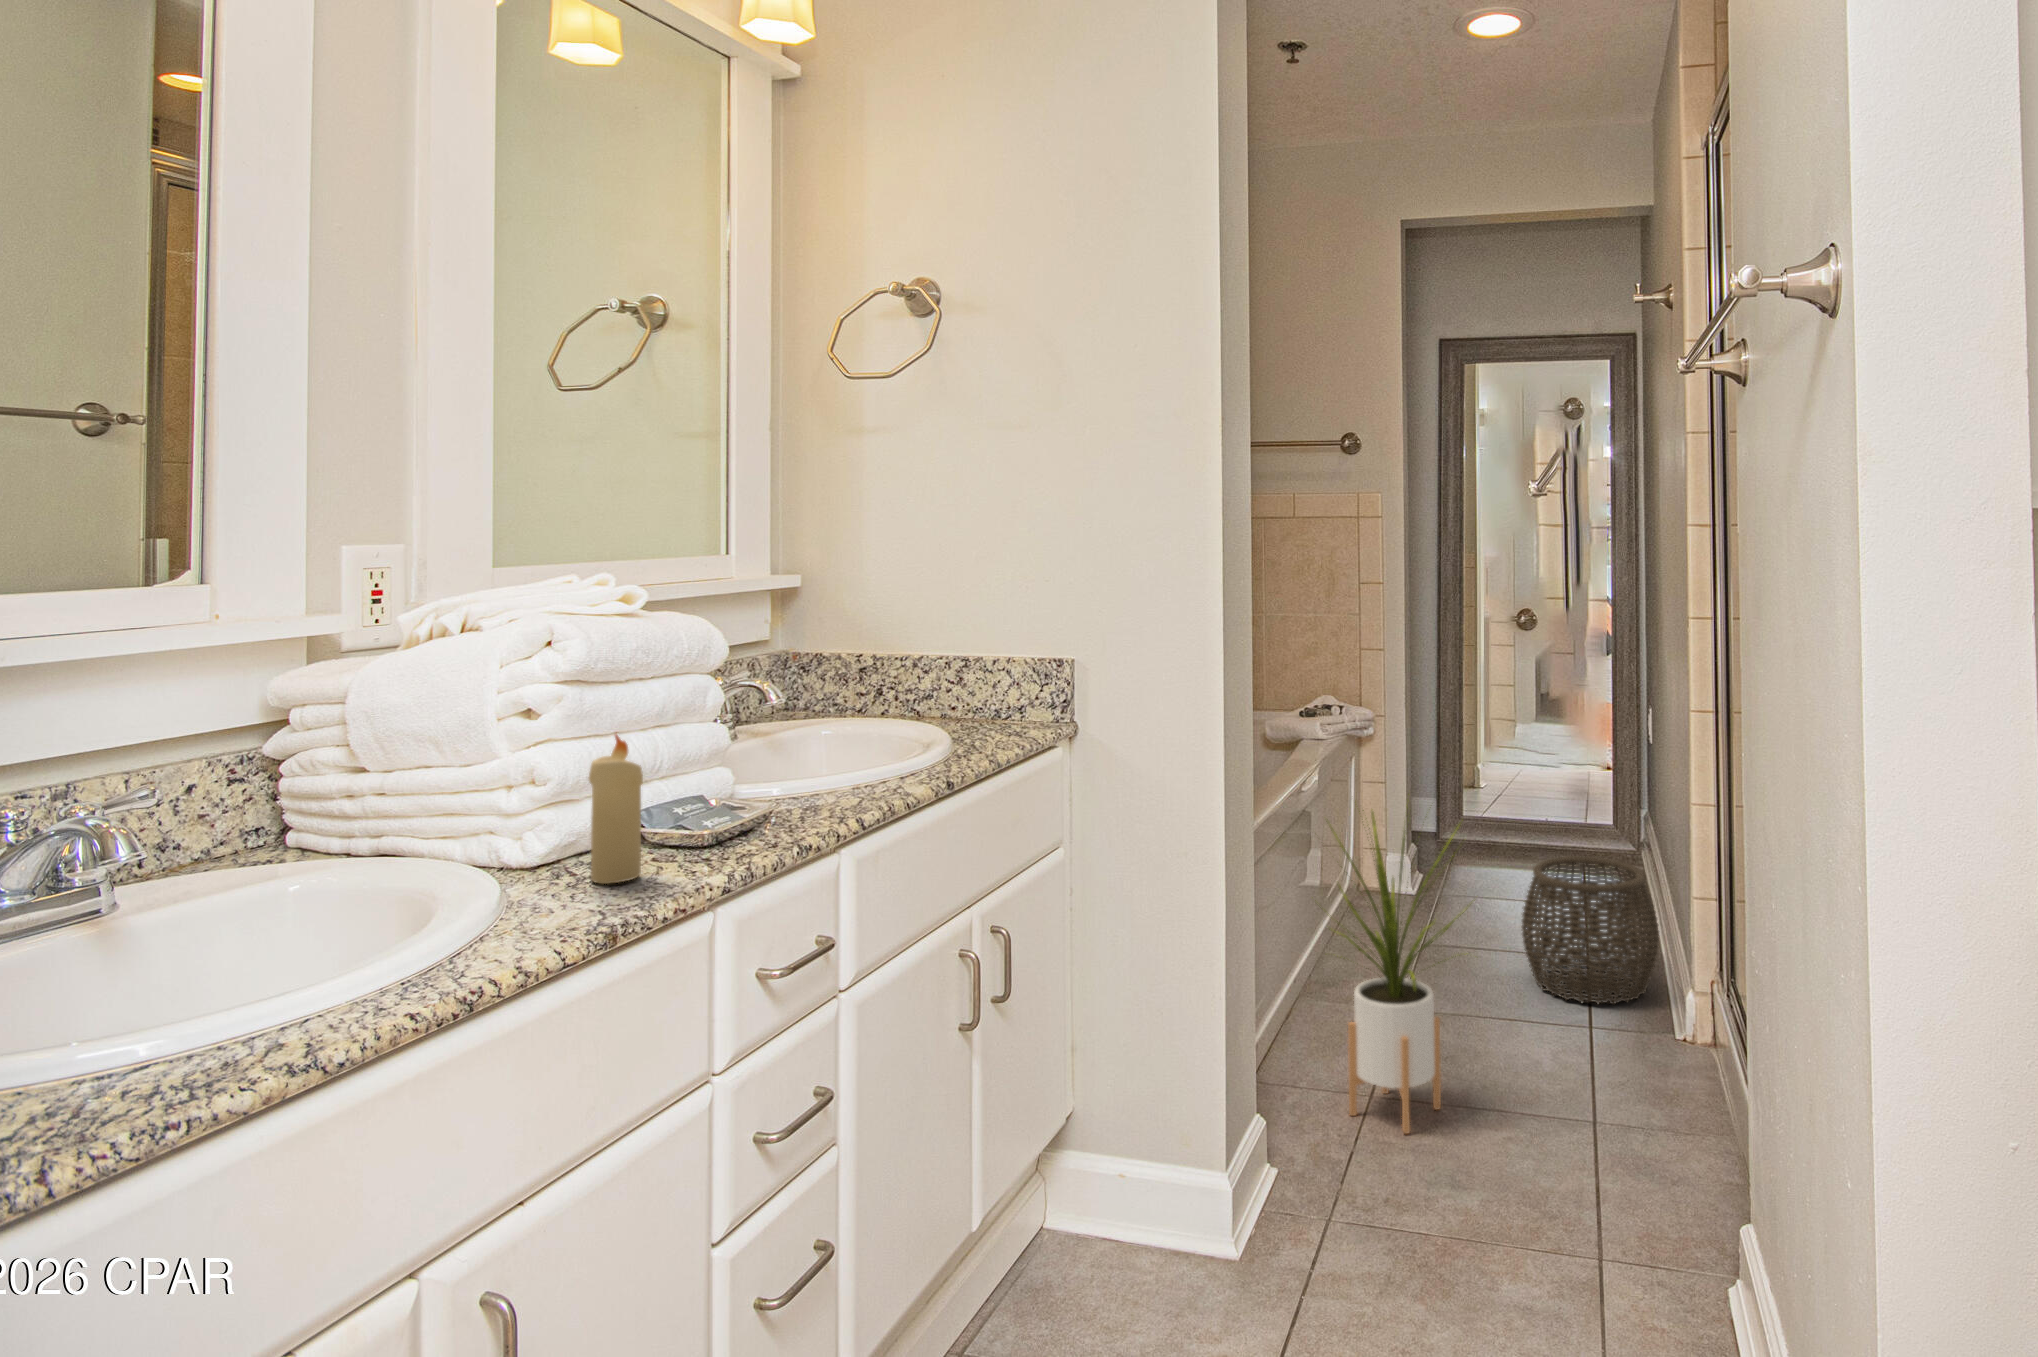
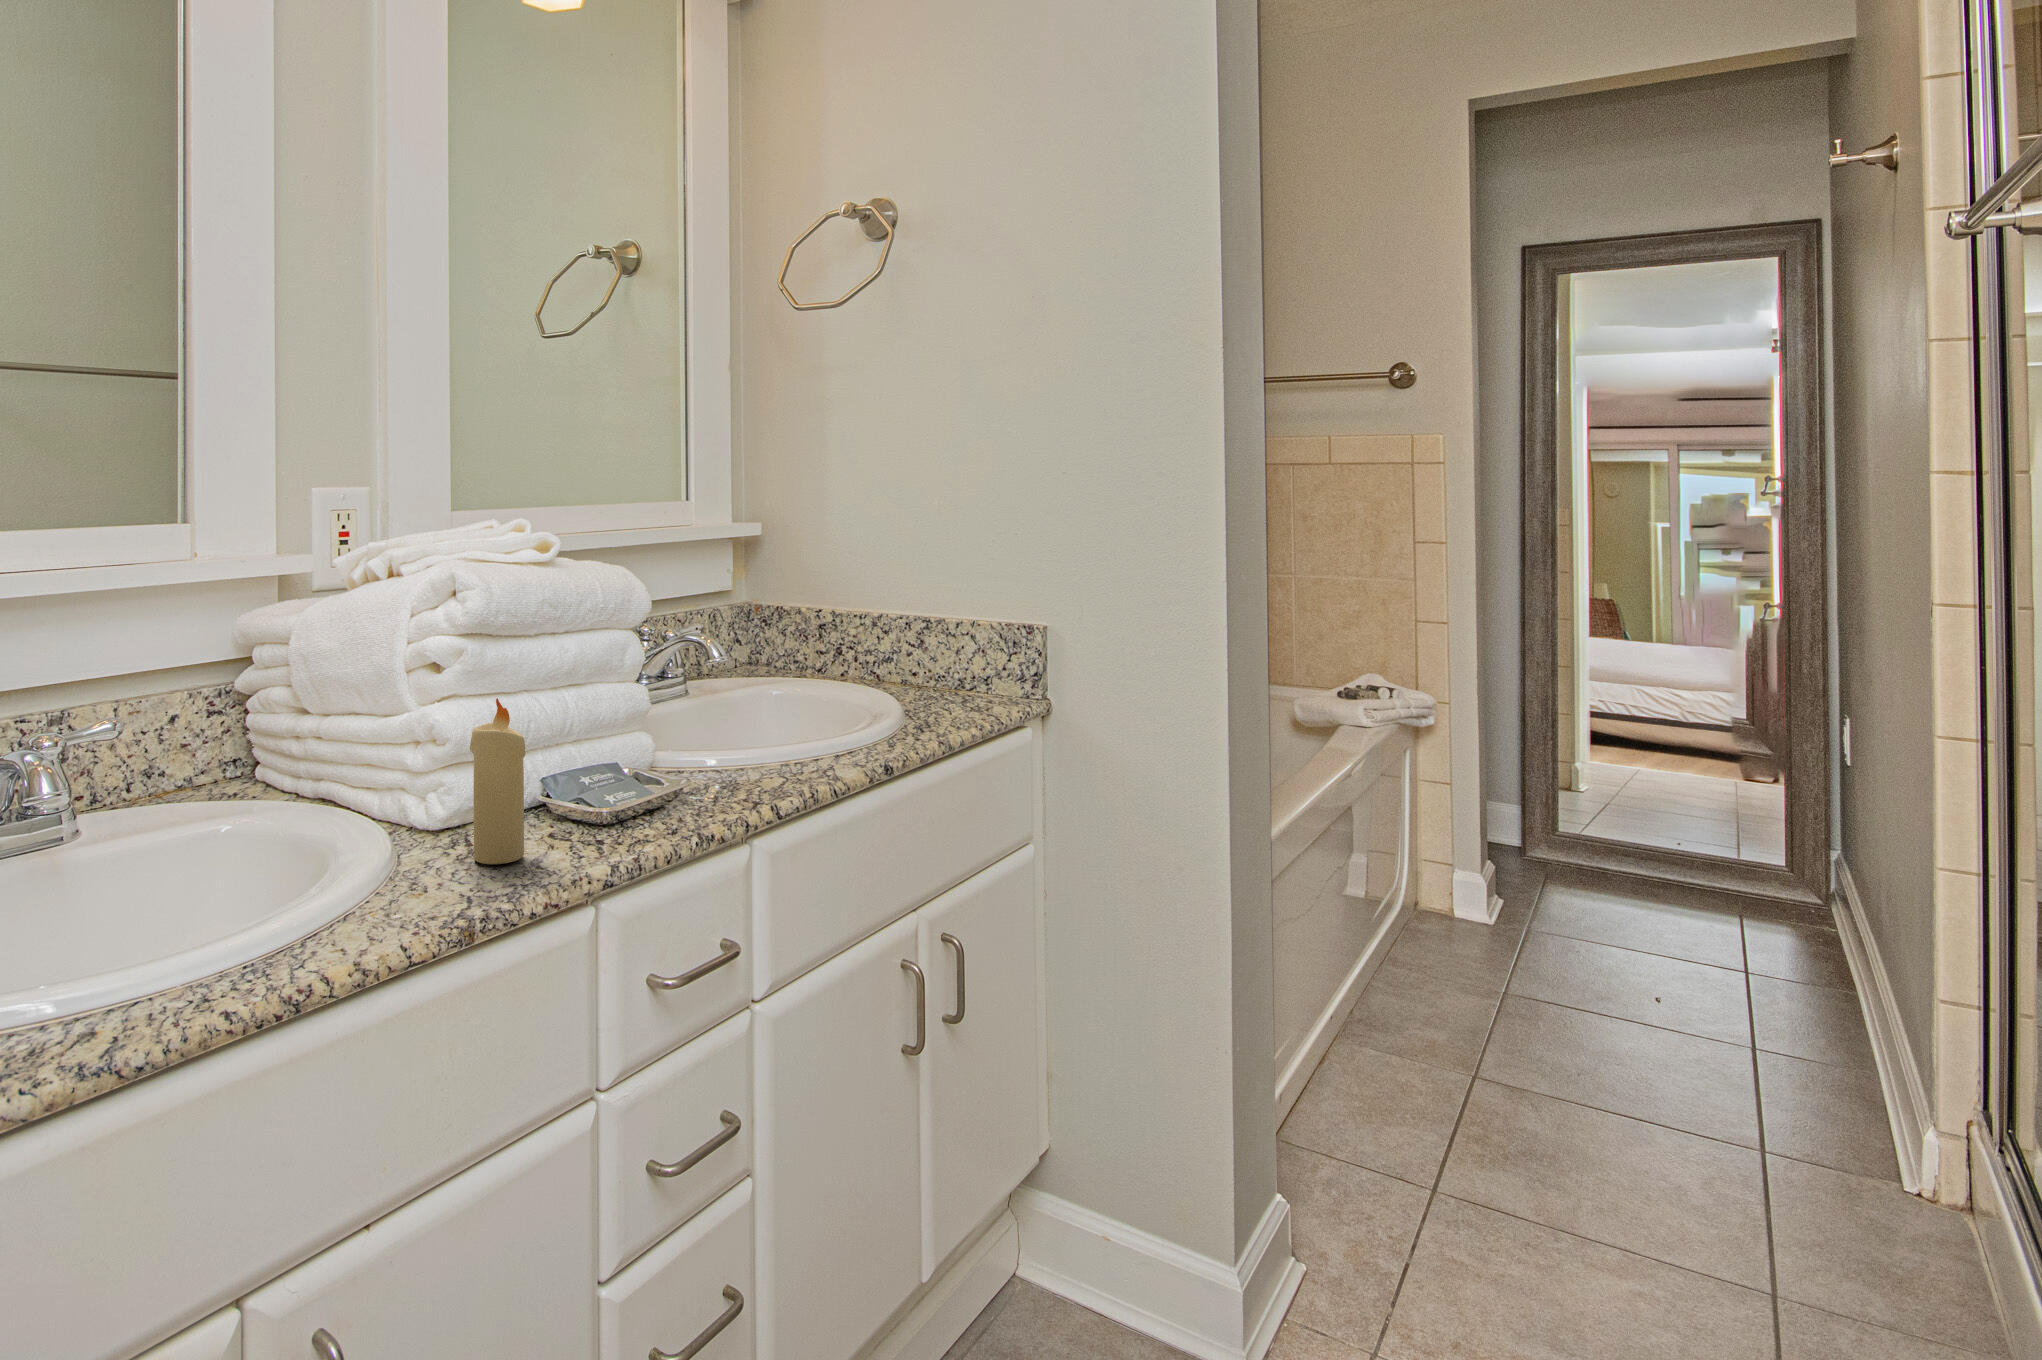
house plant: present [1330,794,1475,1134] -> none [1349,808,1585,1243]
woven basket: present [1522,857,1659,1004] -> none [1645,905,1862,1112]

